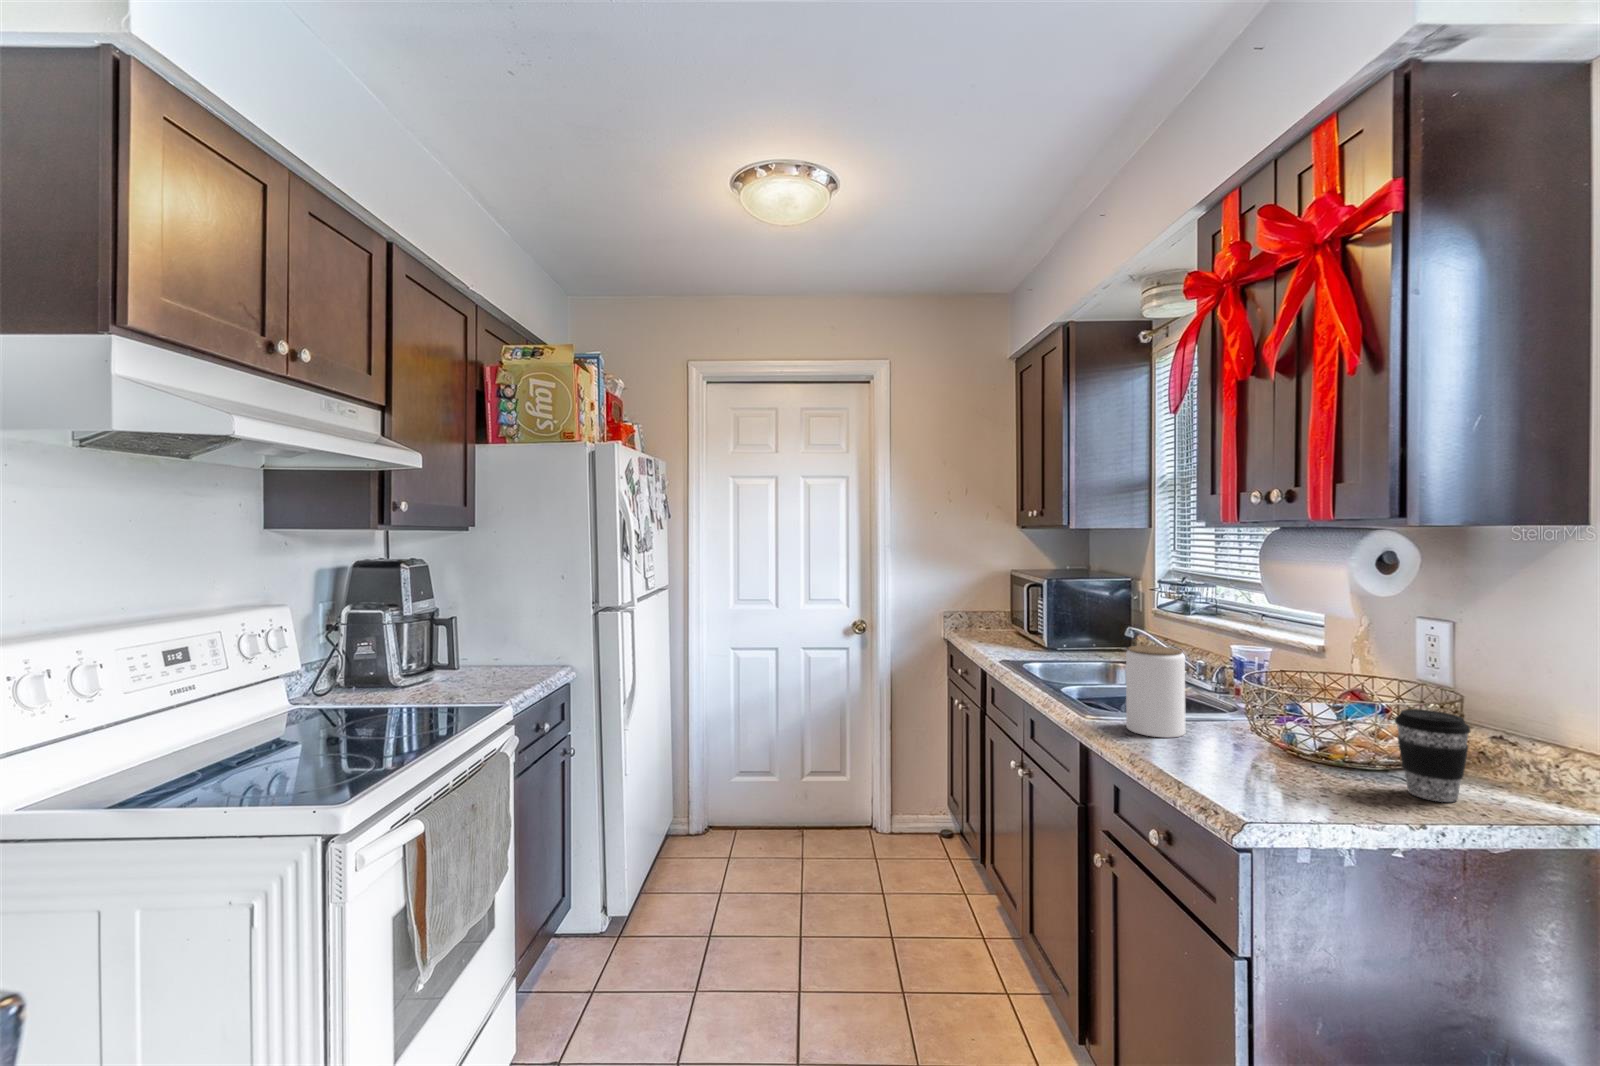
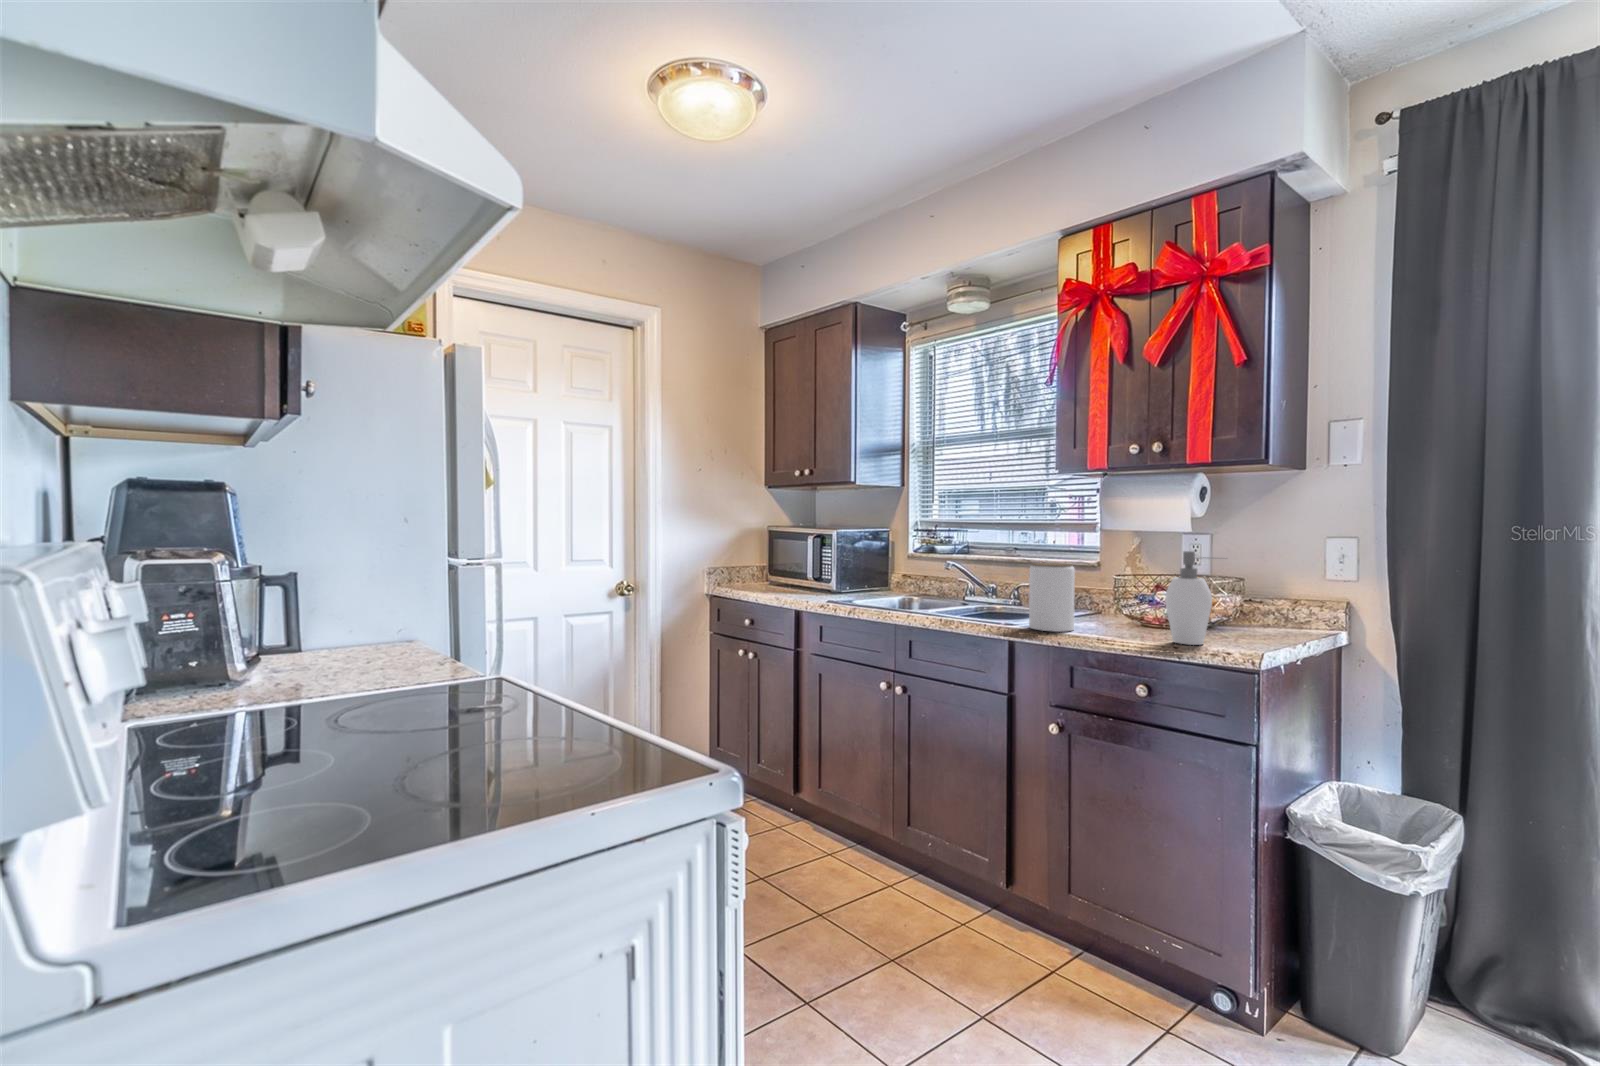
soap dispenser: none [1234,654,1316,787] -> present [1165,551,1212,645]
coffee cup: present [1395,709,1470,802] -> none [1238,583,1283,638]

